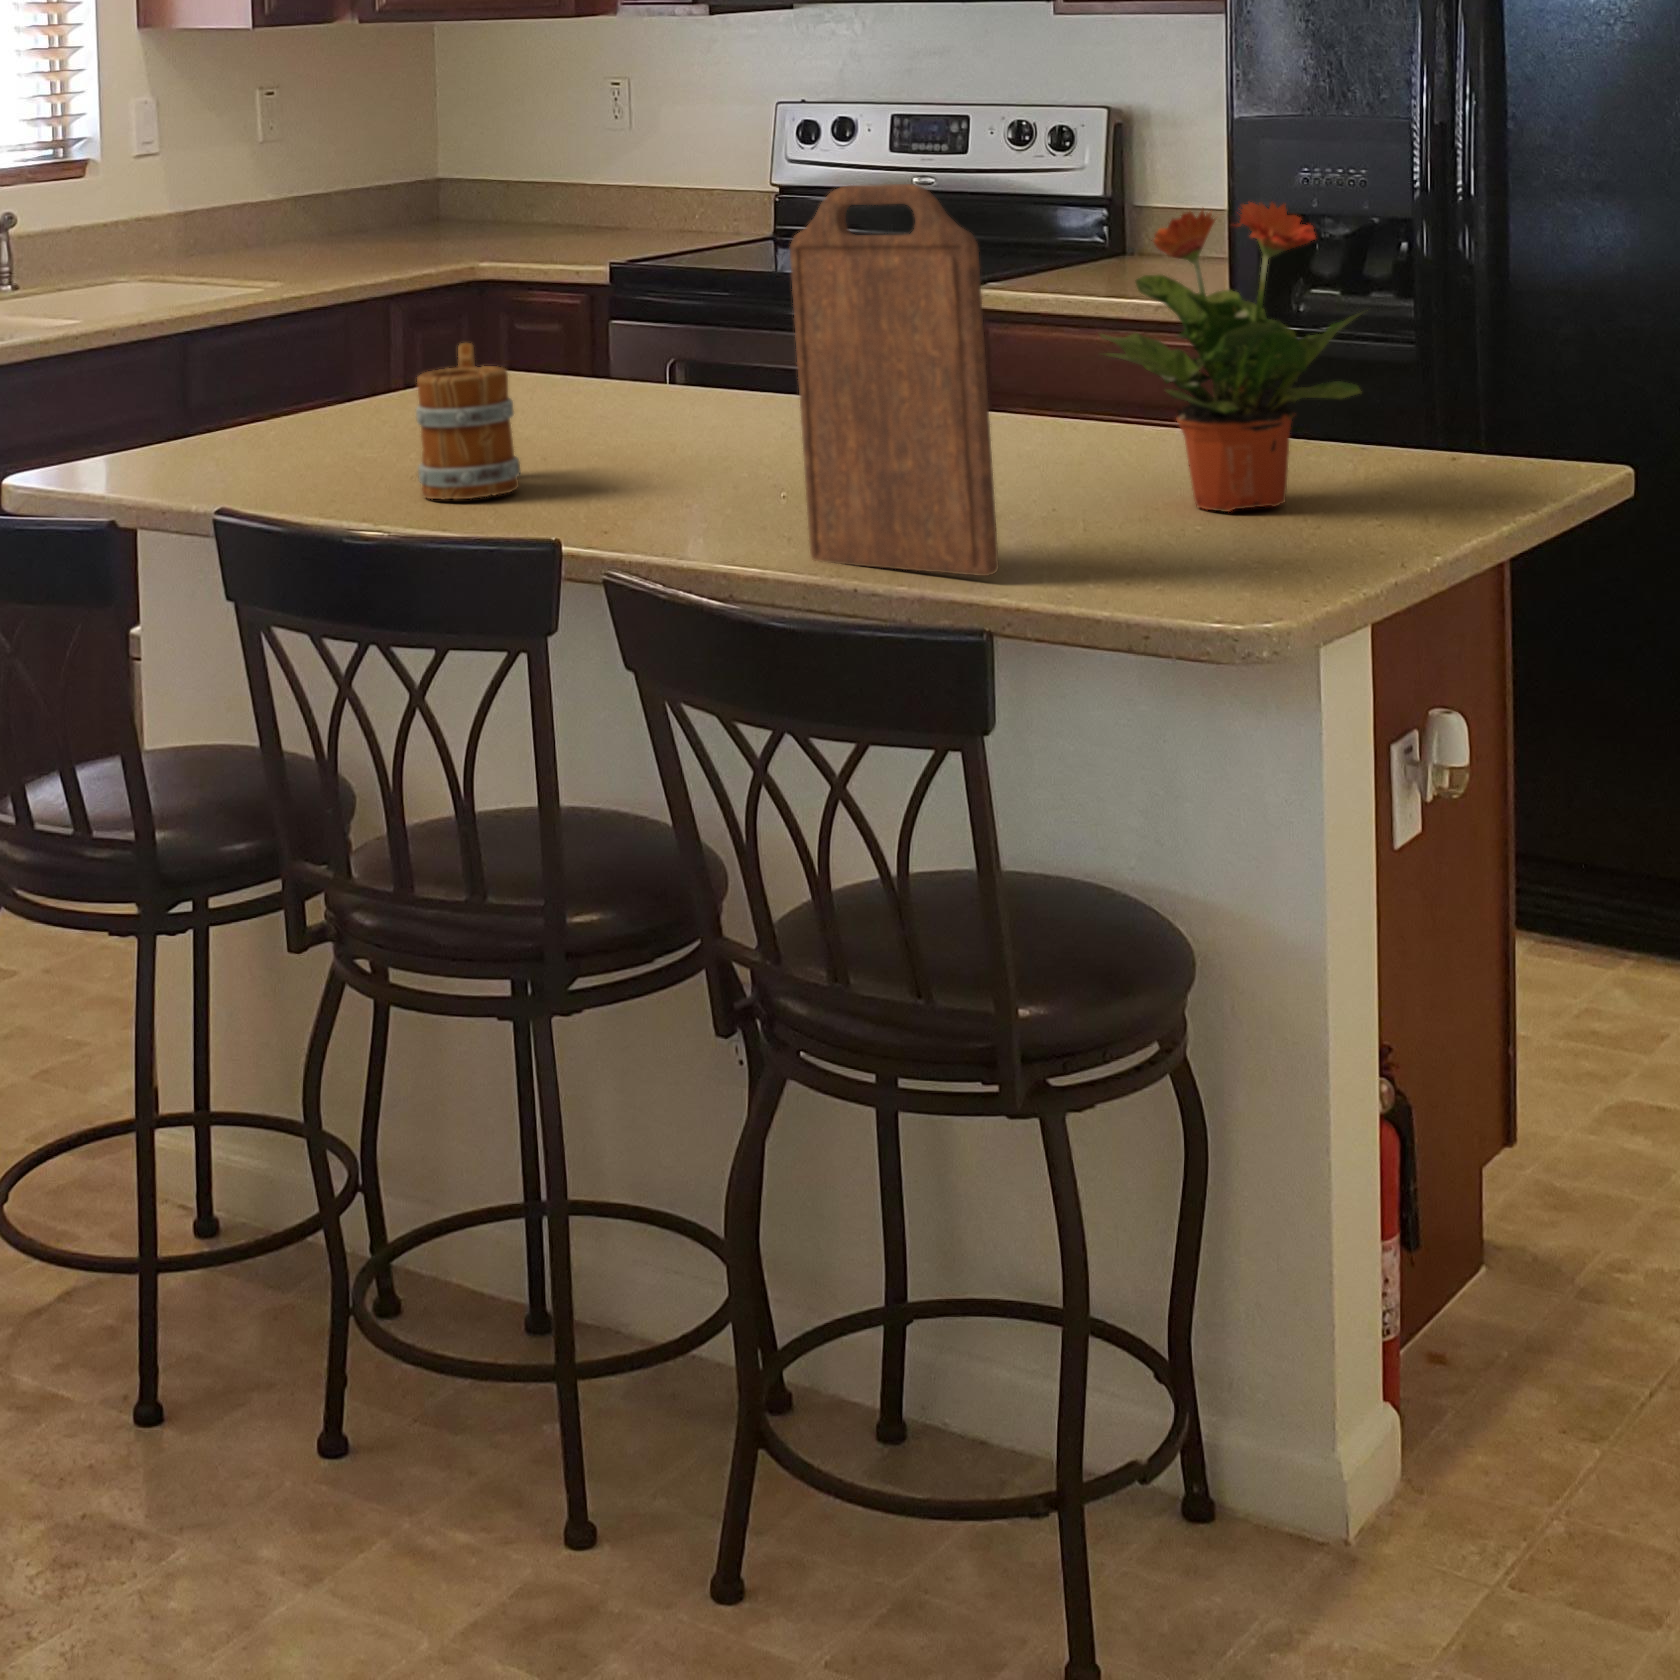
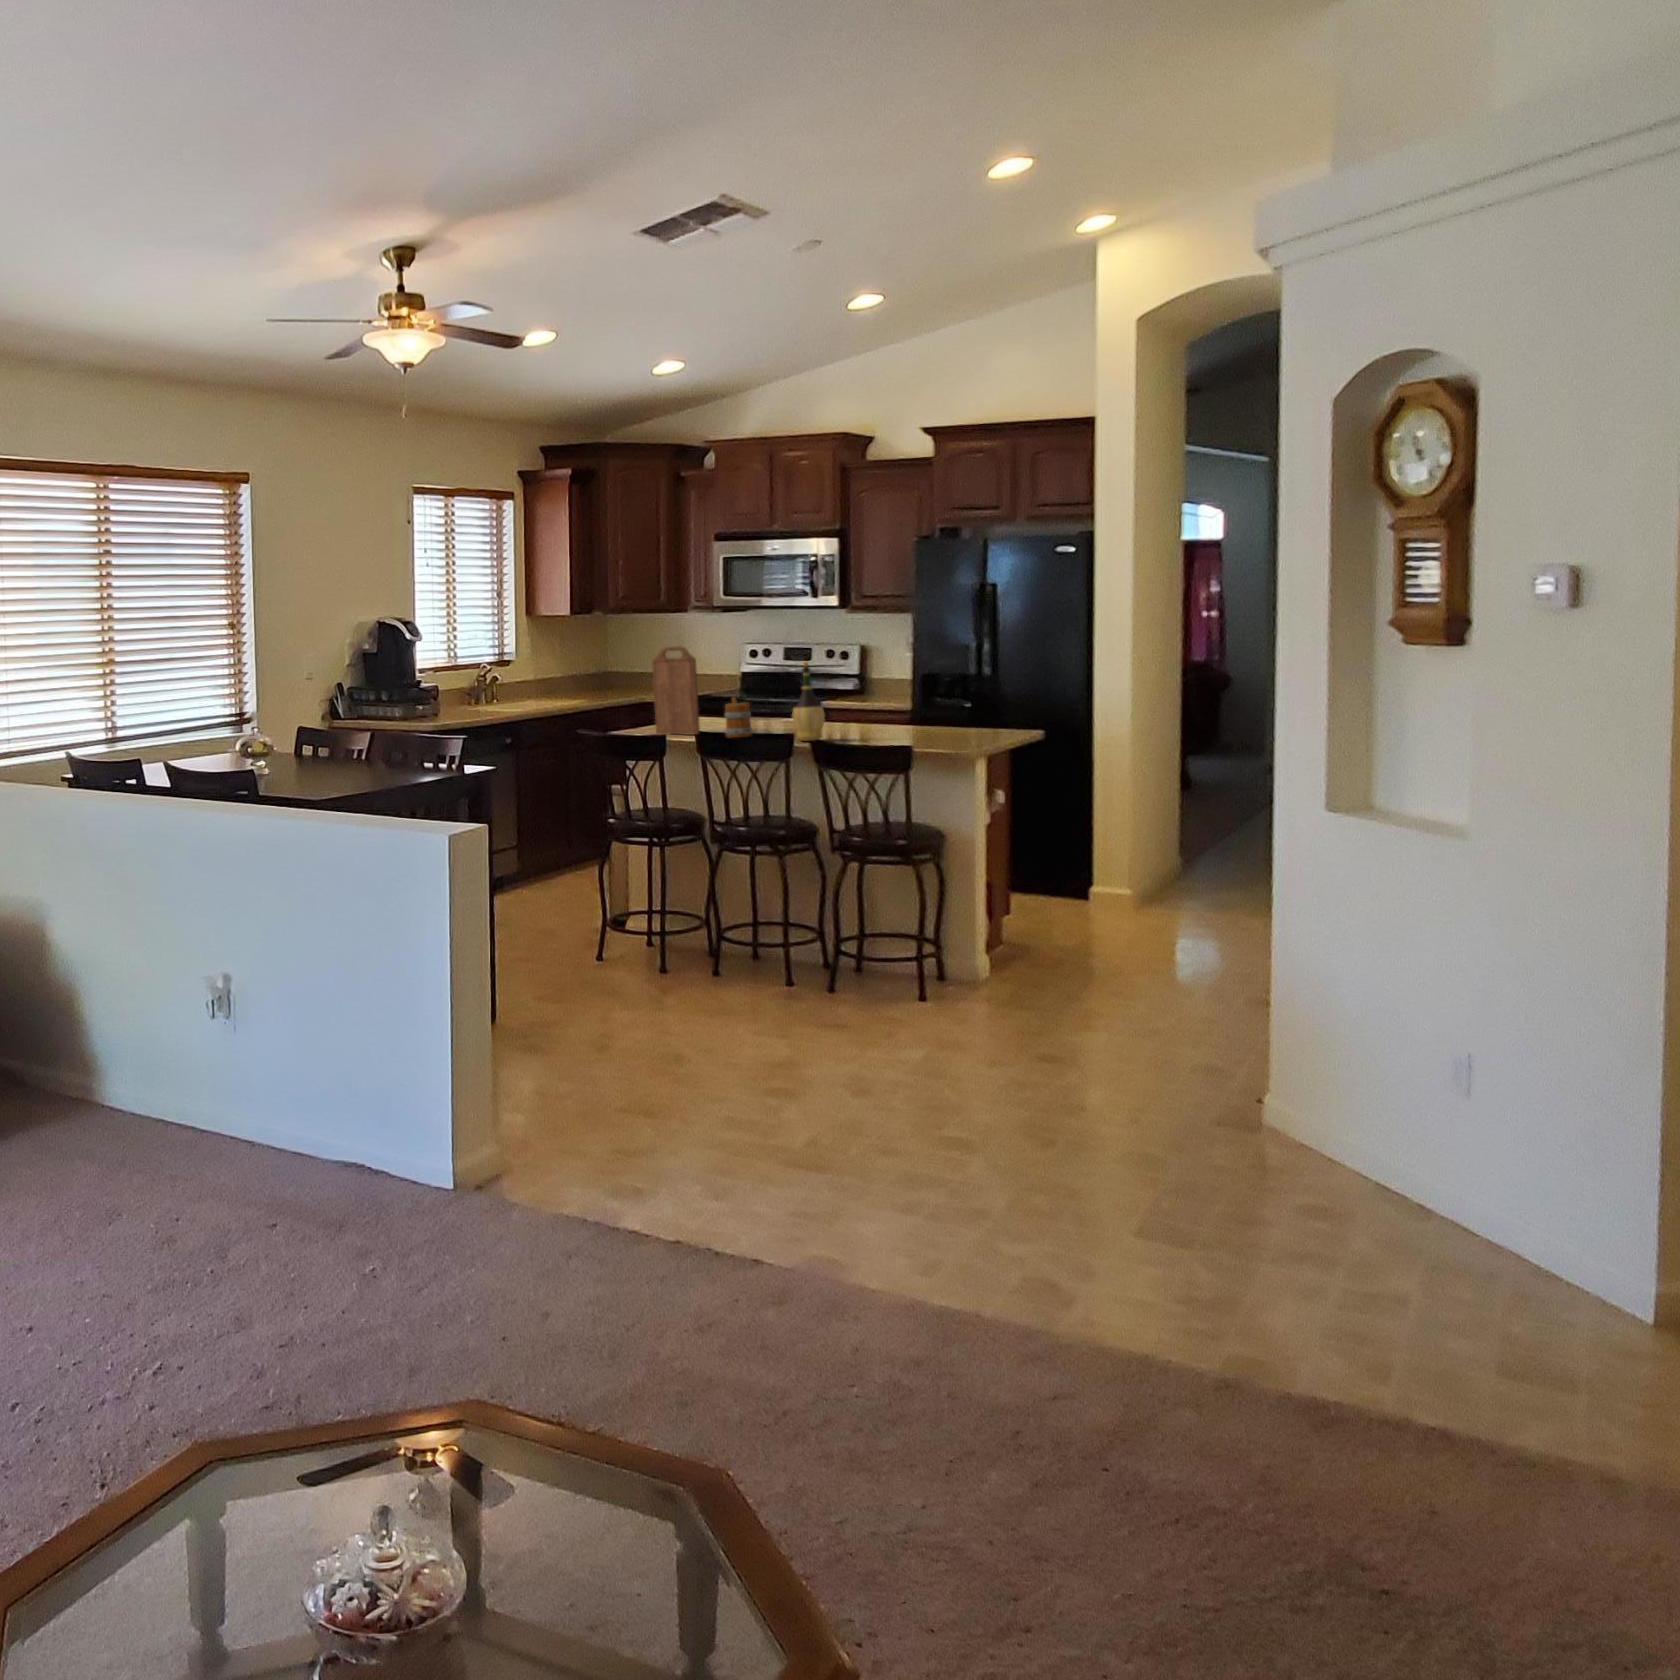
cutting board: present [790,184,999,576] -> present [652,646,700,734]
potted plant: present [1100,203,1362,512] -> none [911,658,984,738]
wine bottle: none [629,222,752,528] -> present [793,662,825,741]

